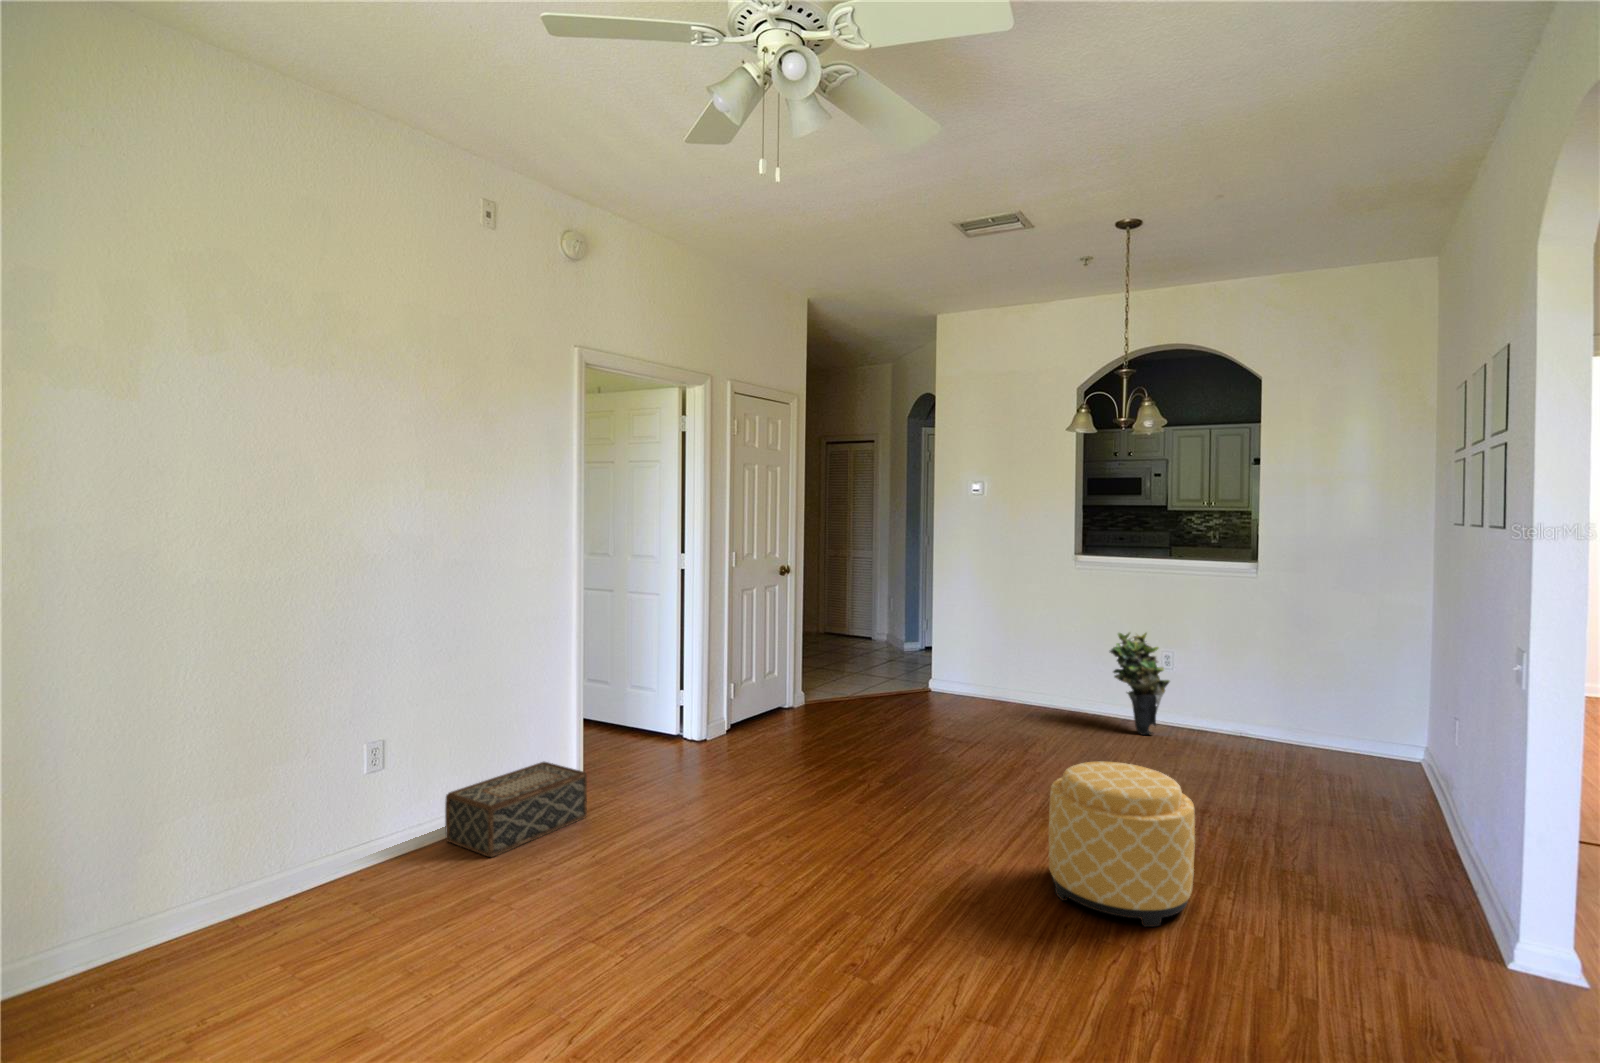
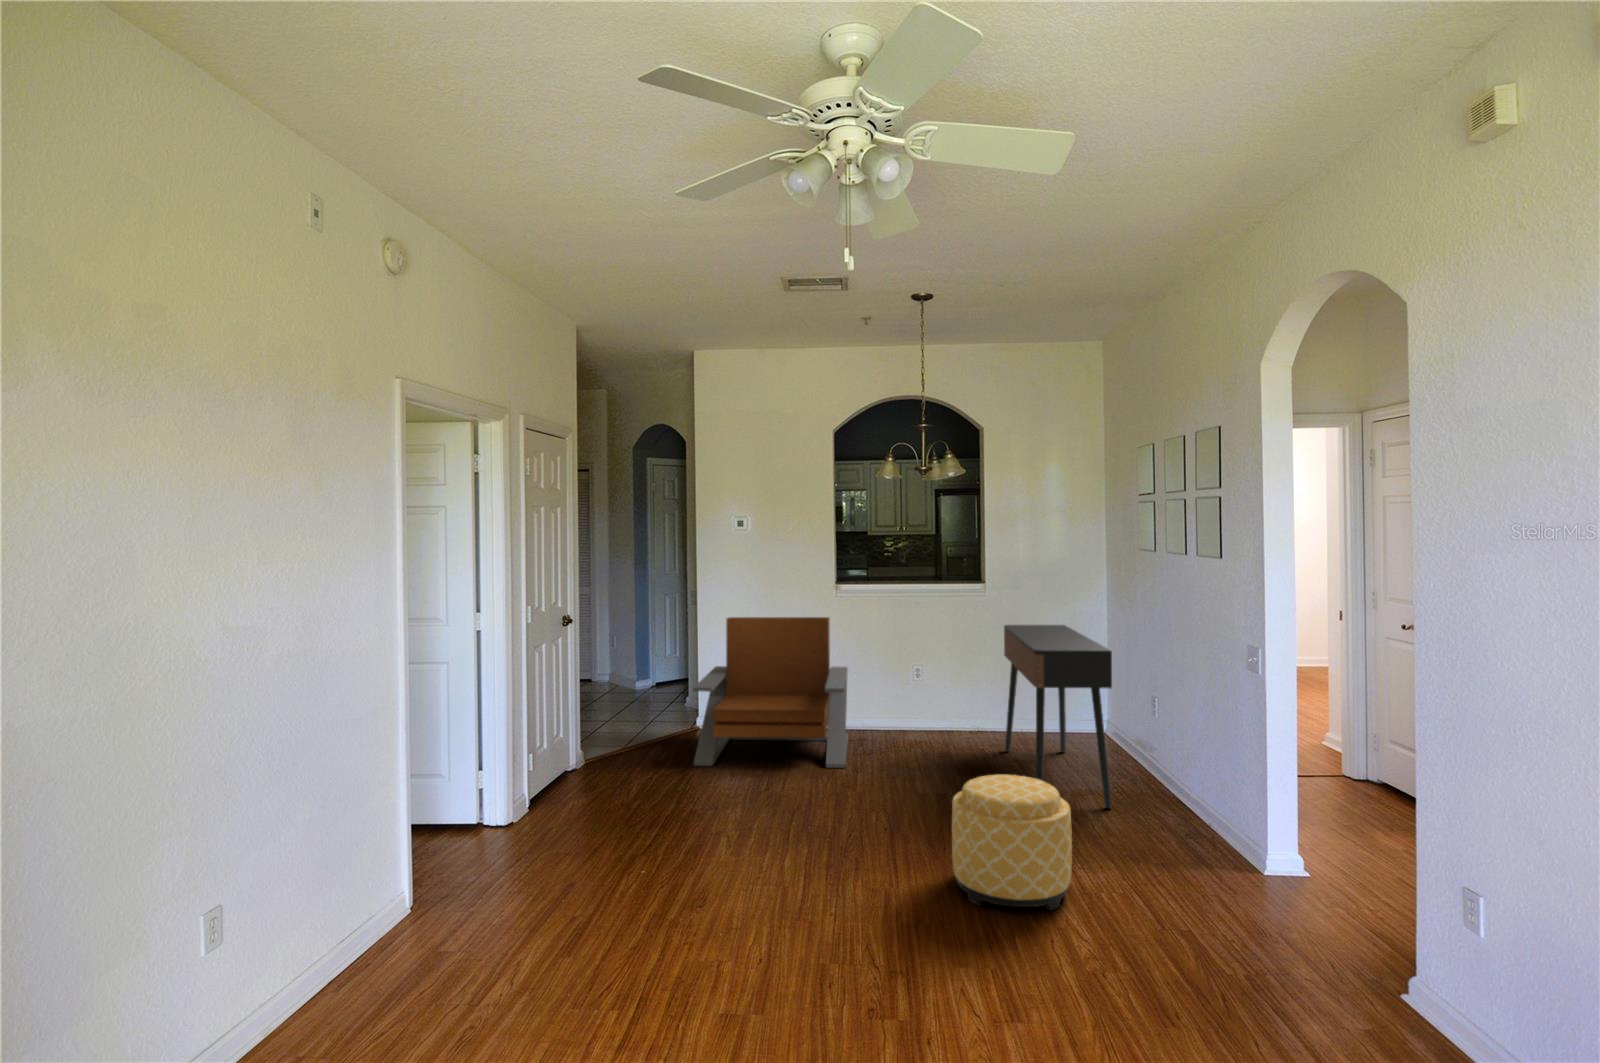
lounge chair: none [896,581,1080,746] -> present [693,617,848,768]
console table: none [1237,609,1351,842] -> present [1004,625,1112,808]
potted plant: present [1110,633,1170,735] -> none [878,651,928,744]
woven basket: present [445,762,587,857] -> none [294,888,458,1023]

